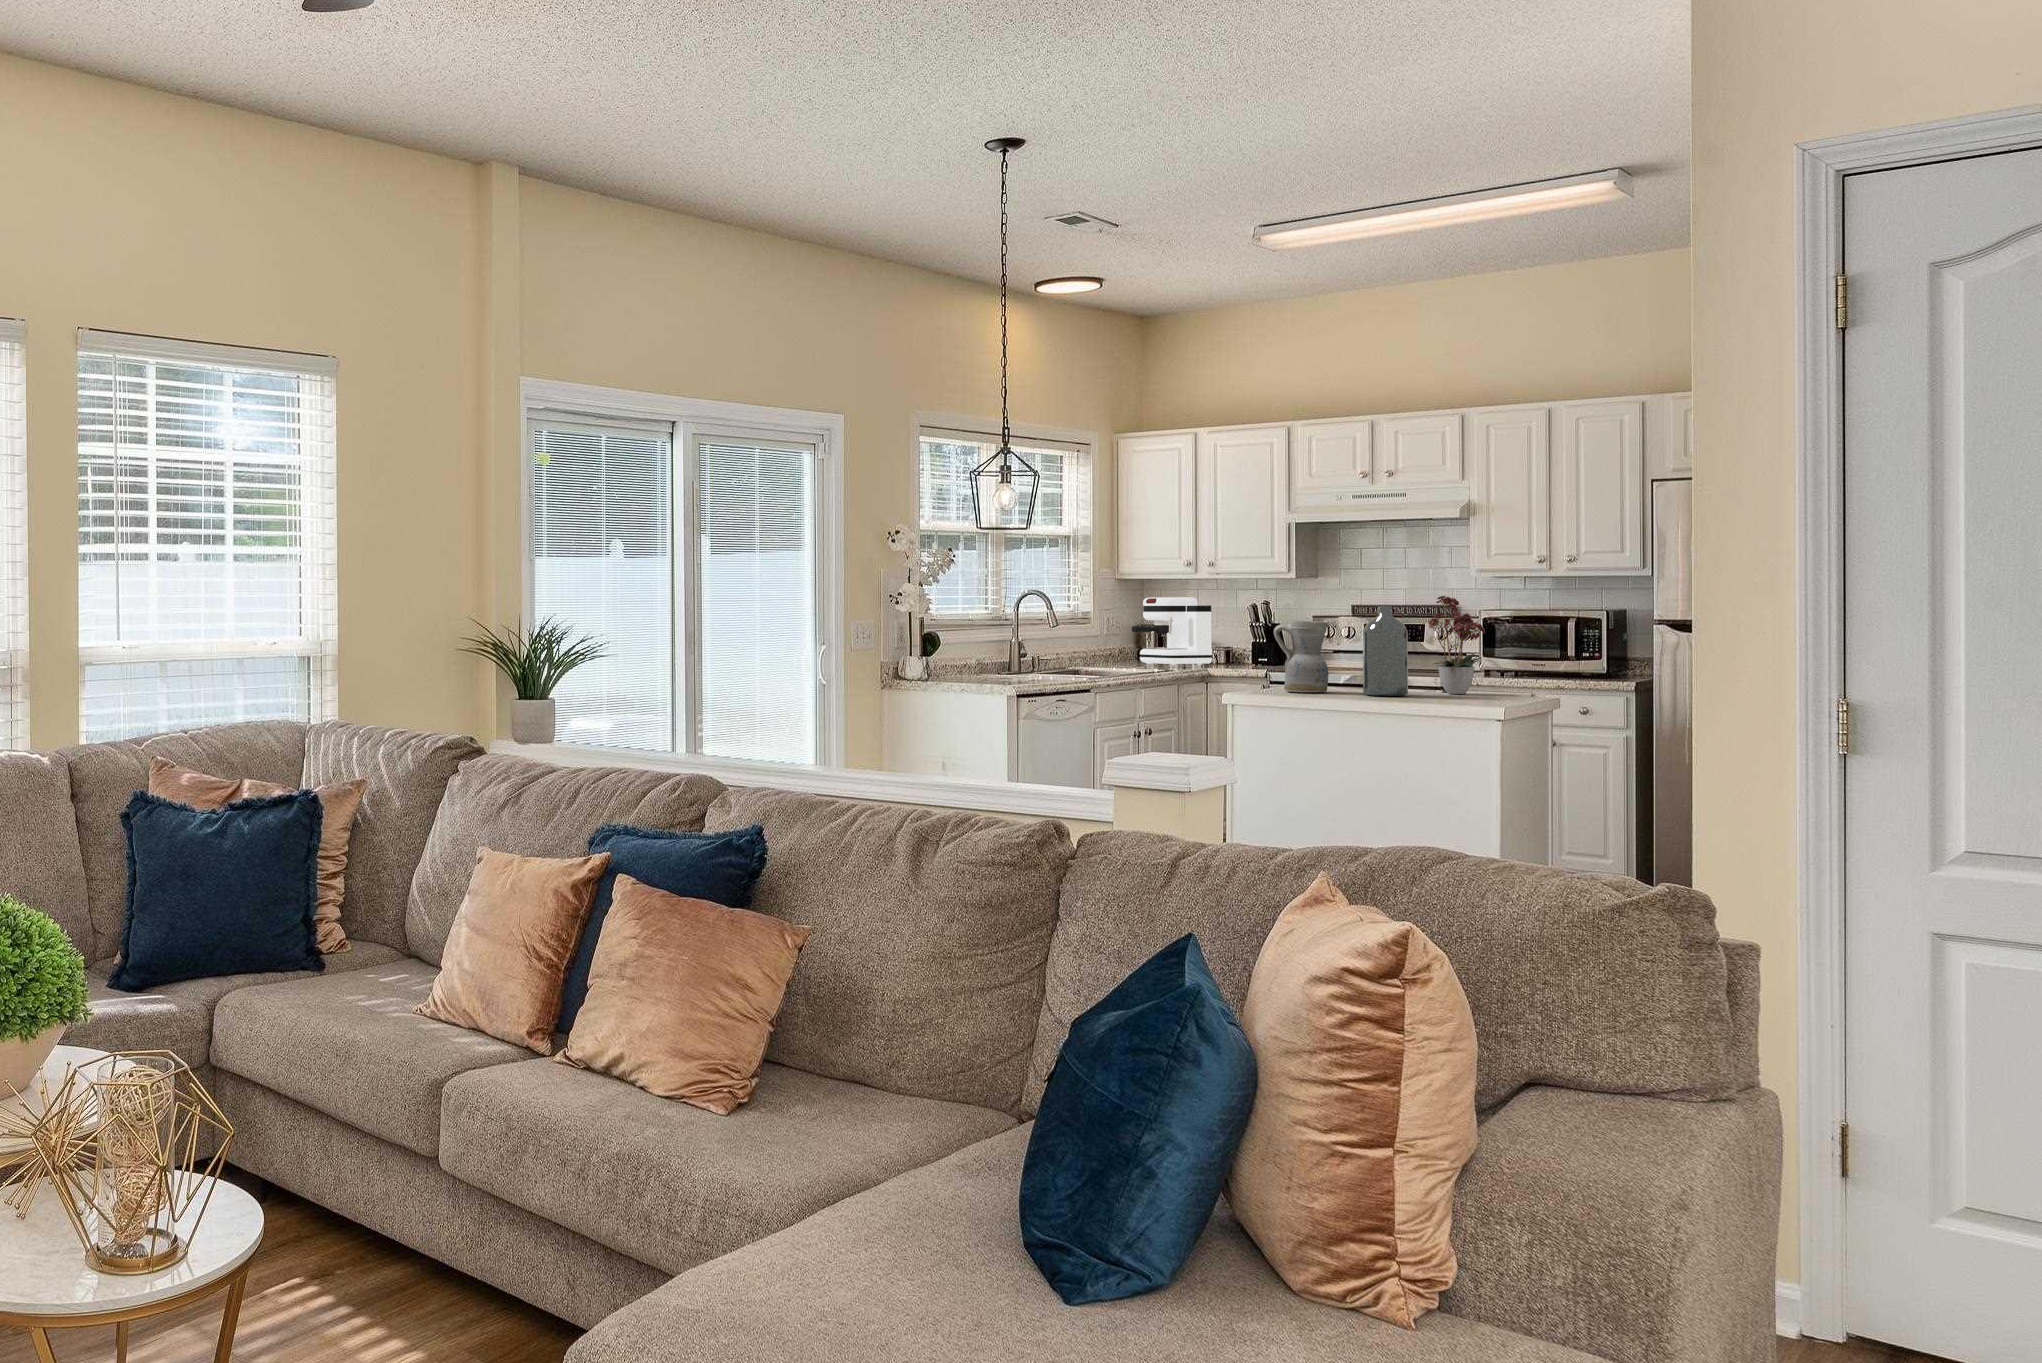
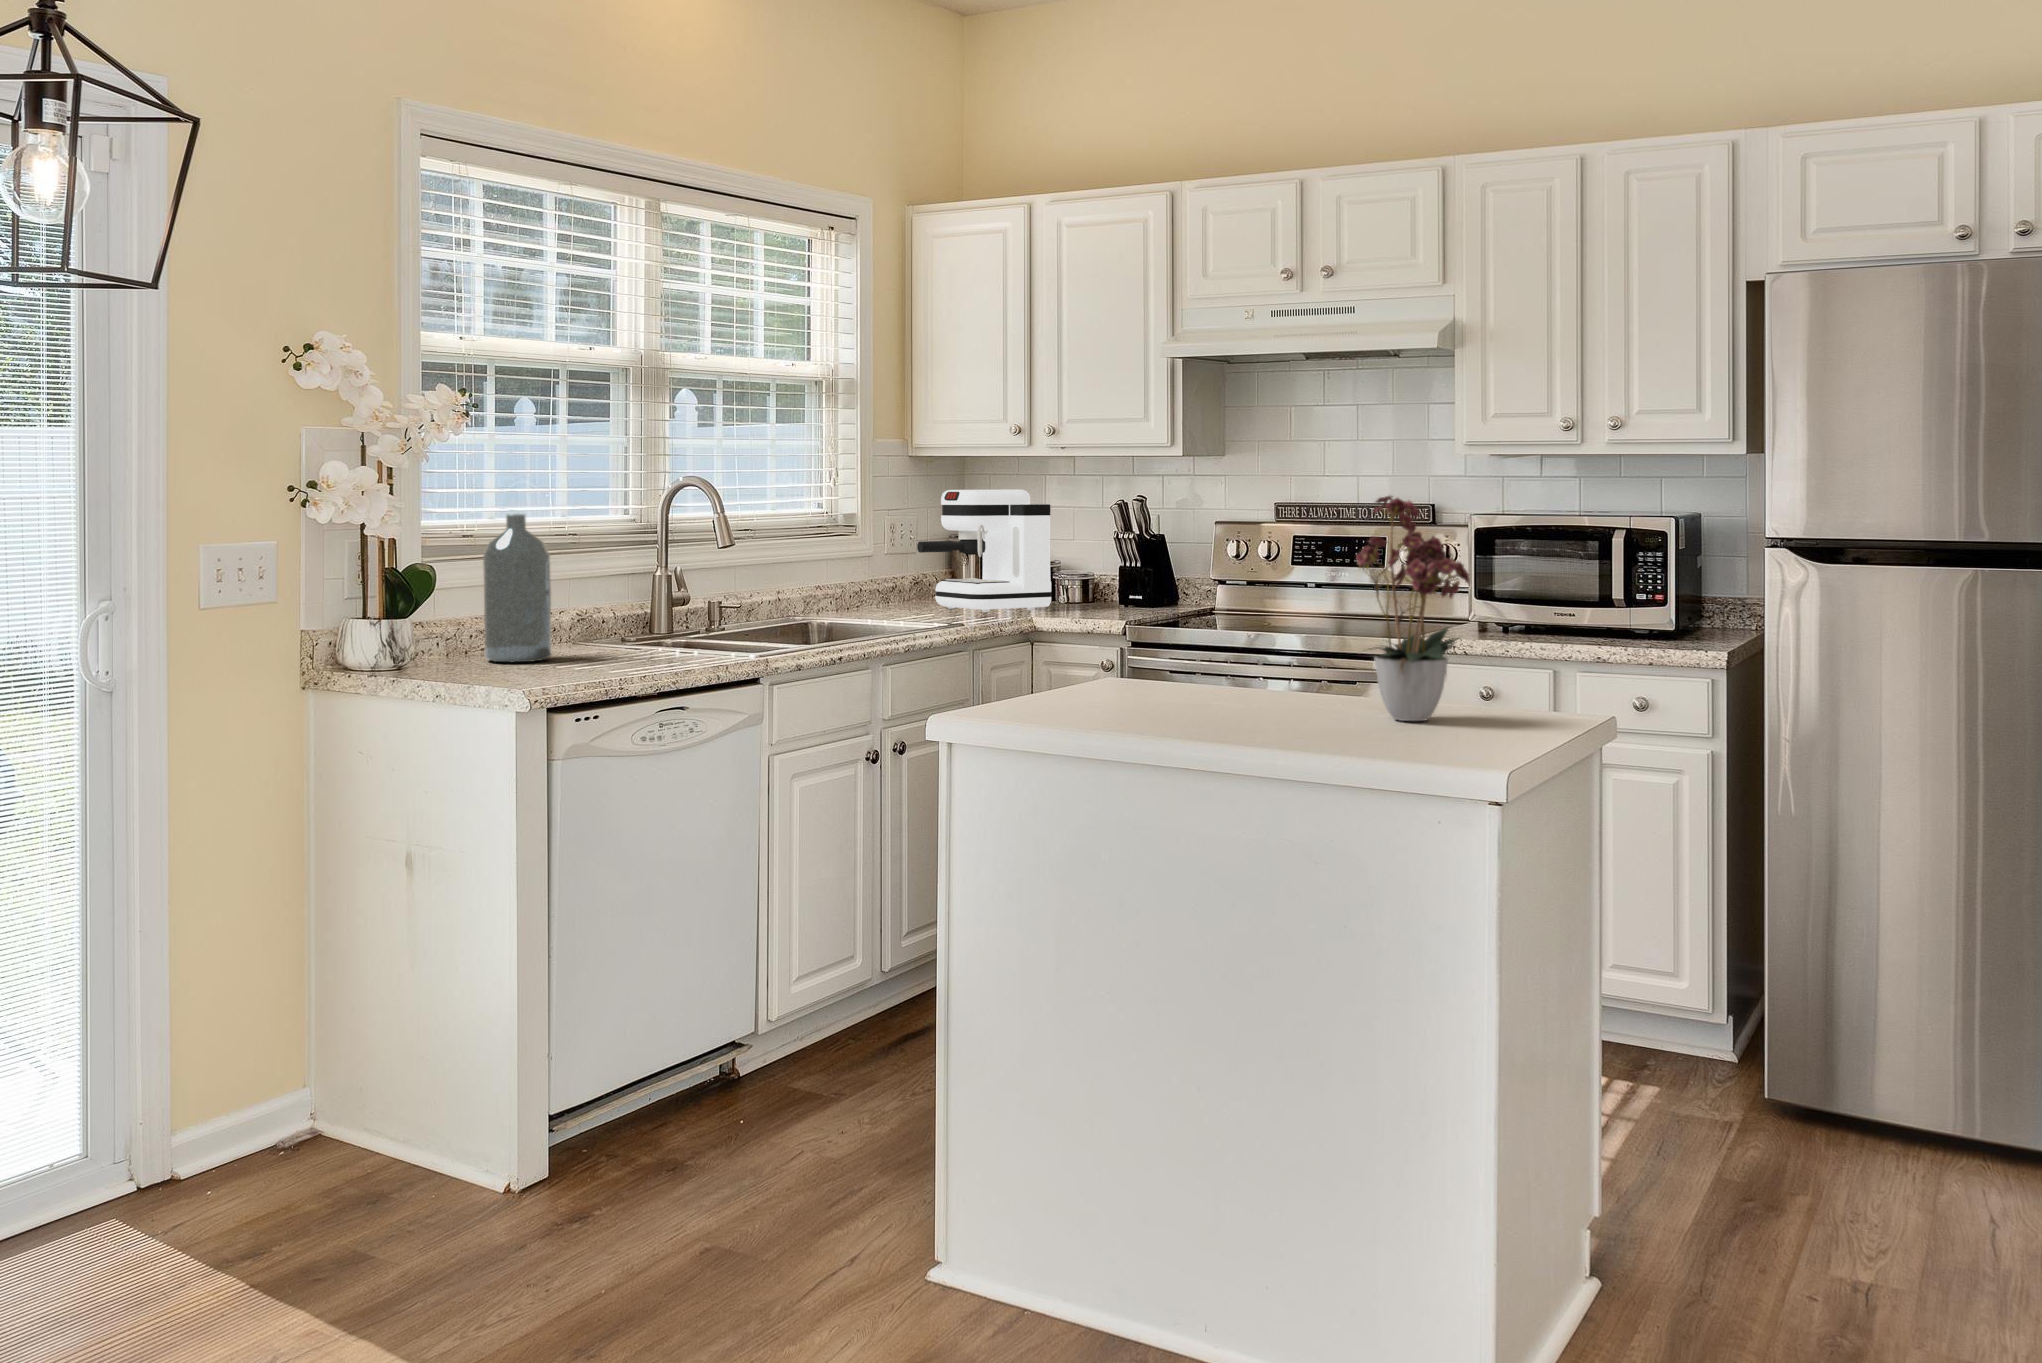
bottle: present [1363,606,1408,696] -> present [483,514,552,662]
ceramic pitcher: present [1274,620,1328,692] -> none [1033,552,1147,722]

